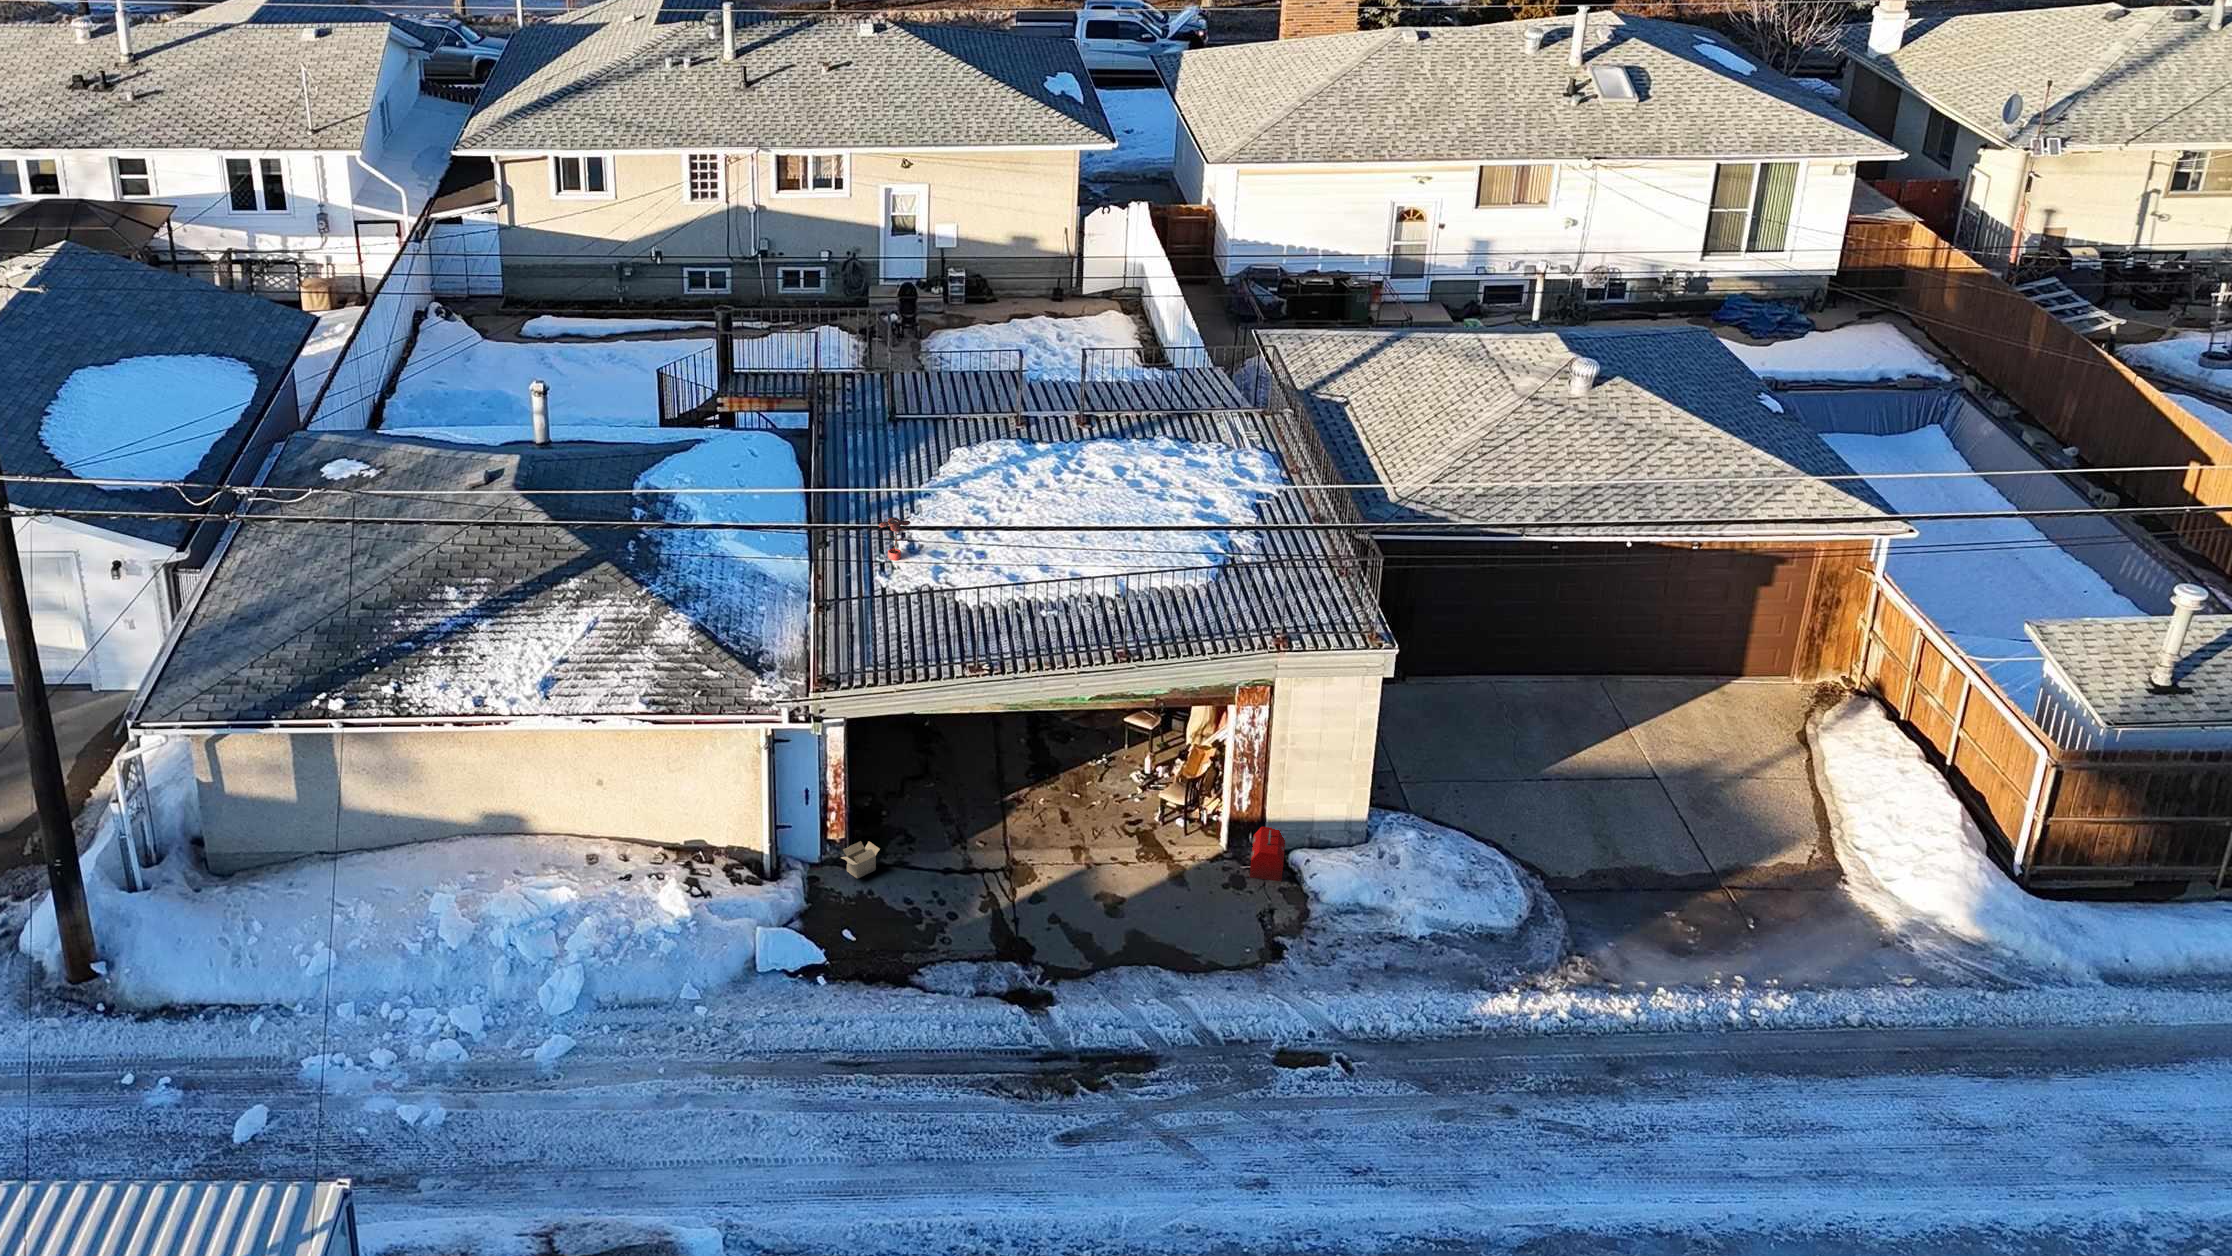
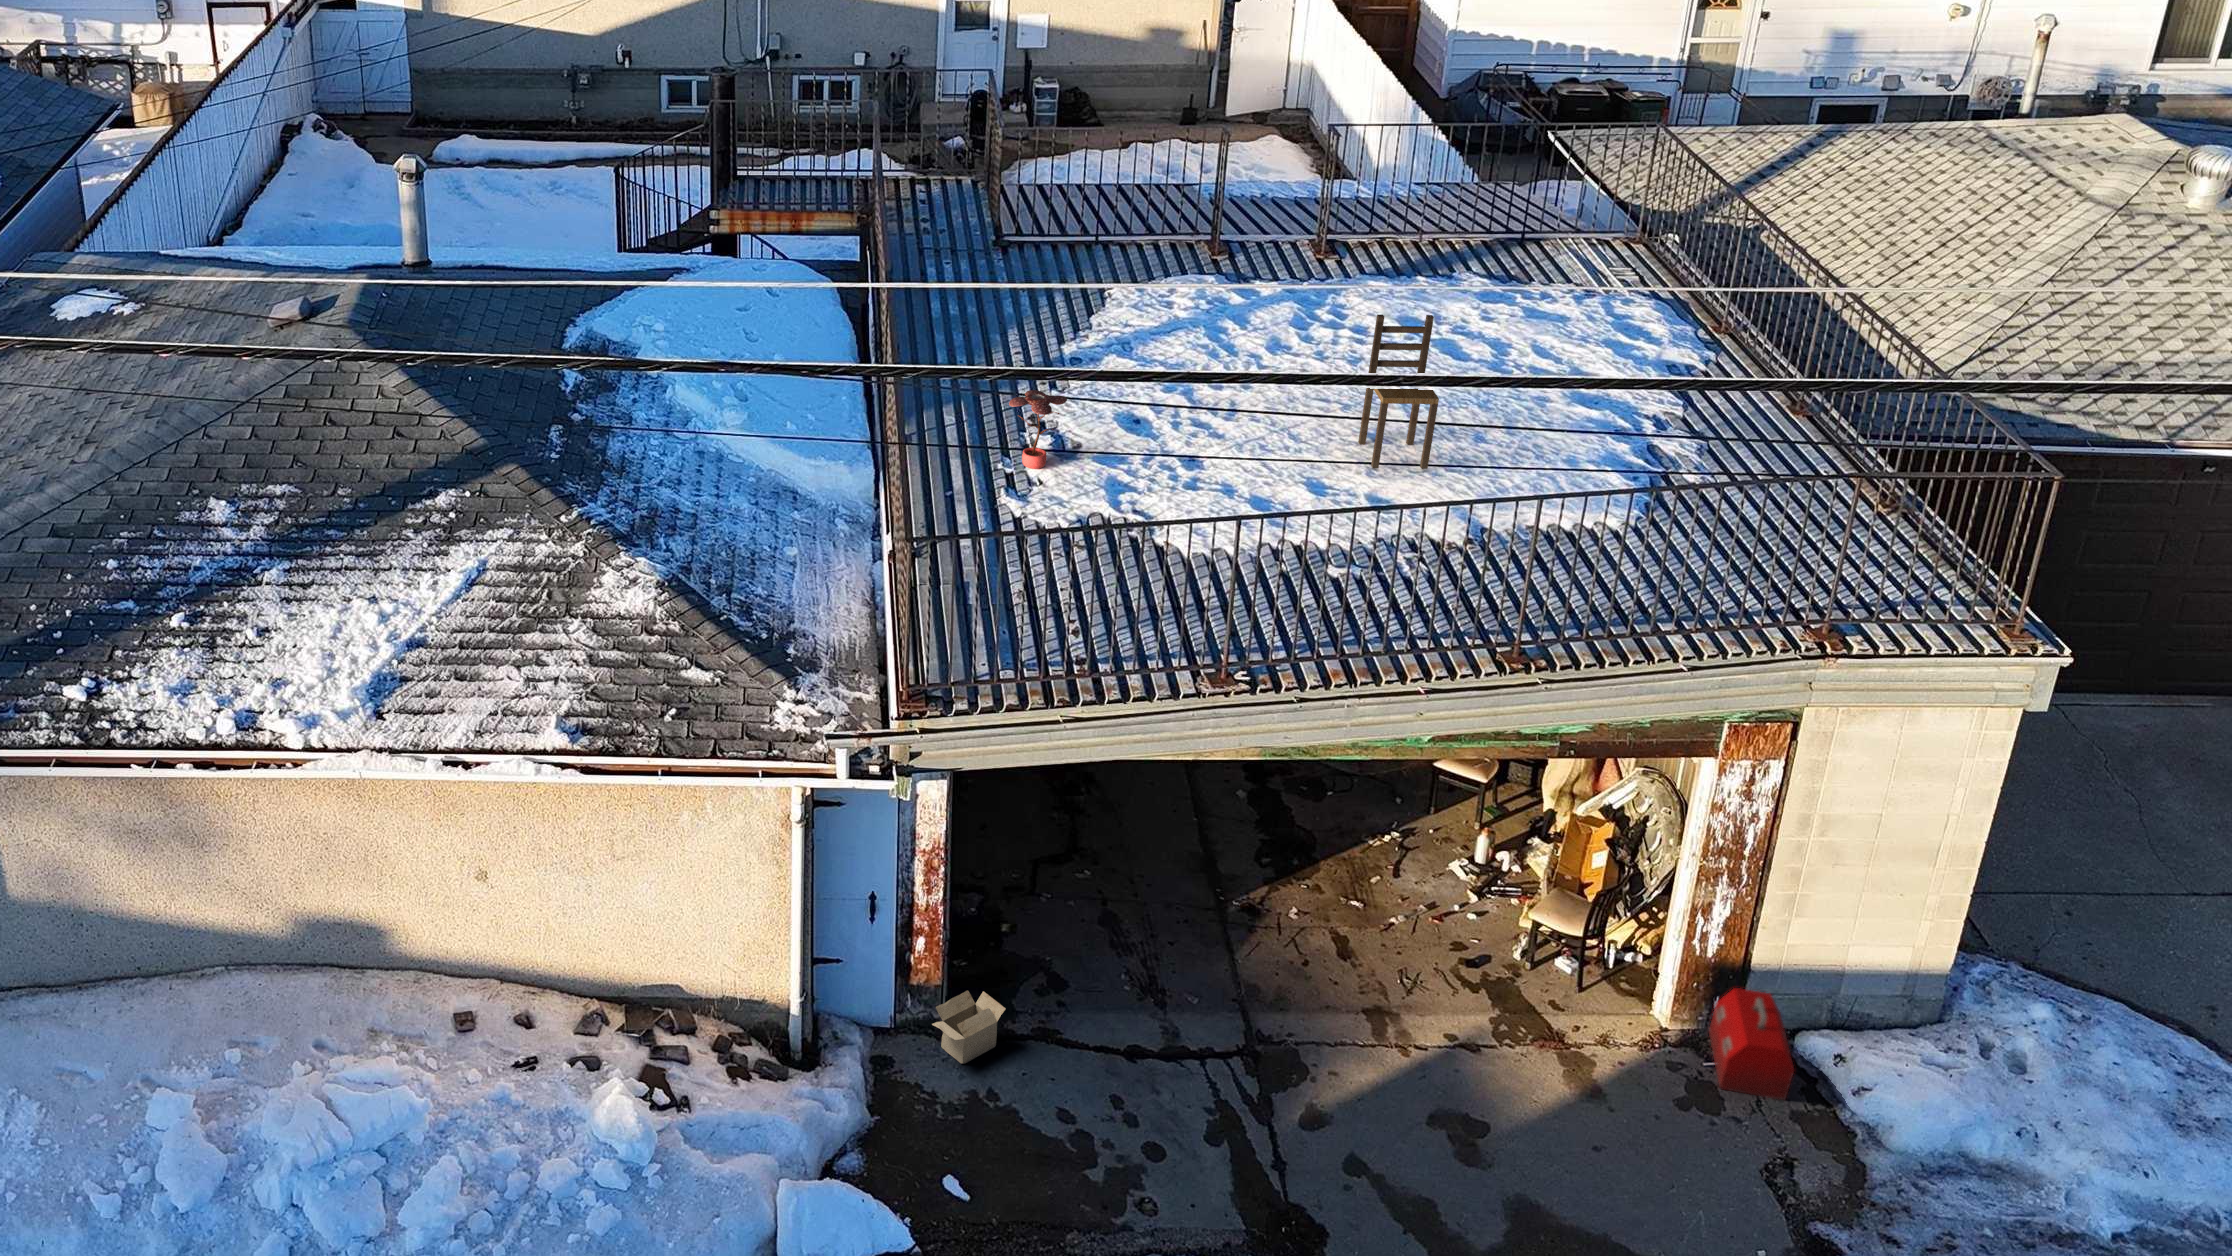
chair: none [1073,473,1109,556] -> present [1358,314,1439,469]

